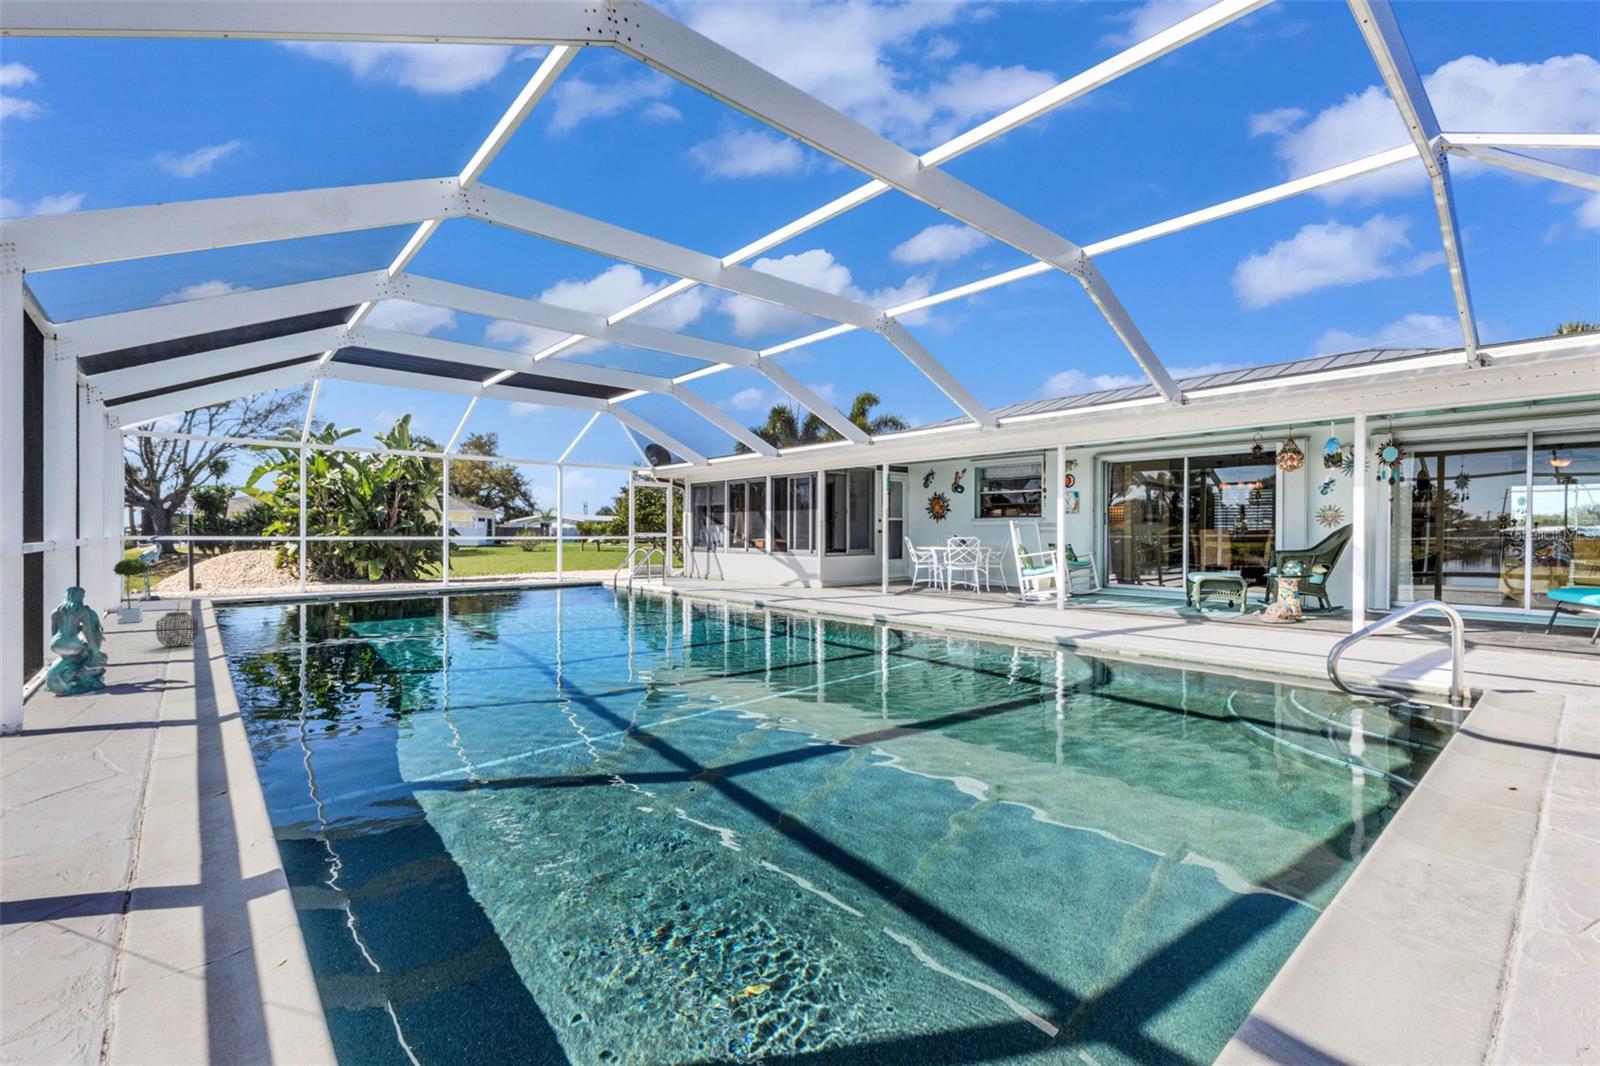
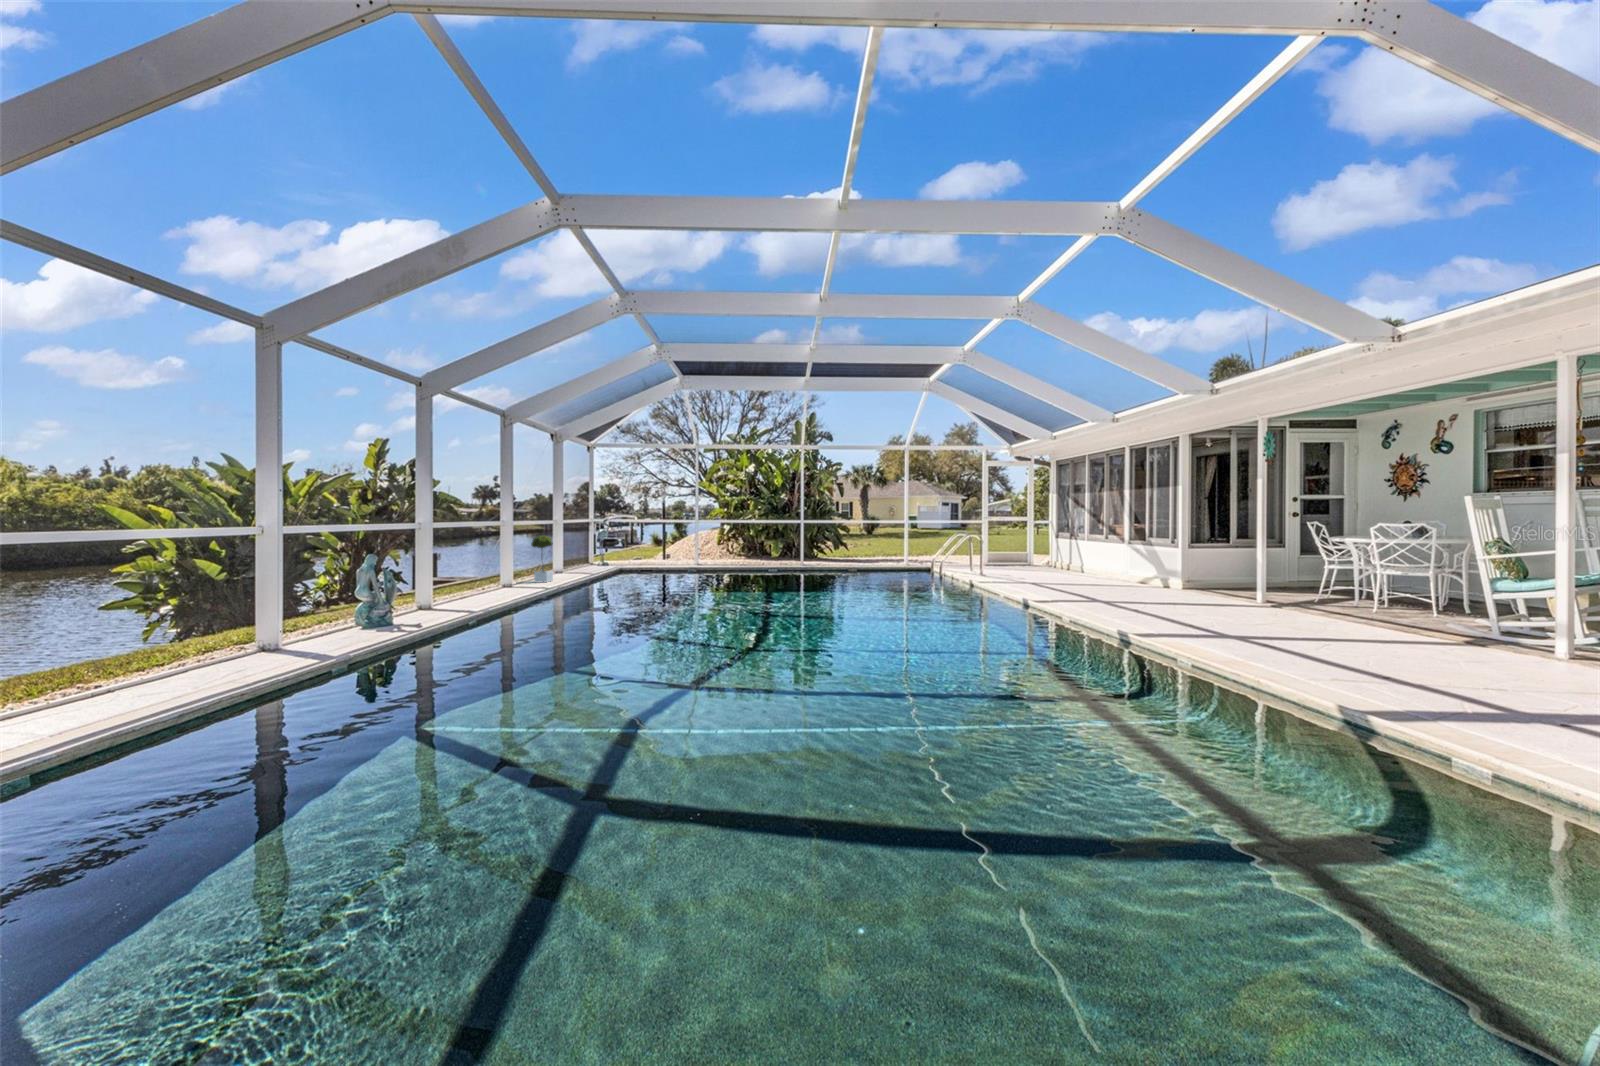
woven basket: present [156,611,198,647] -> none [466,580,495,608]

